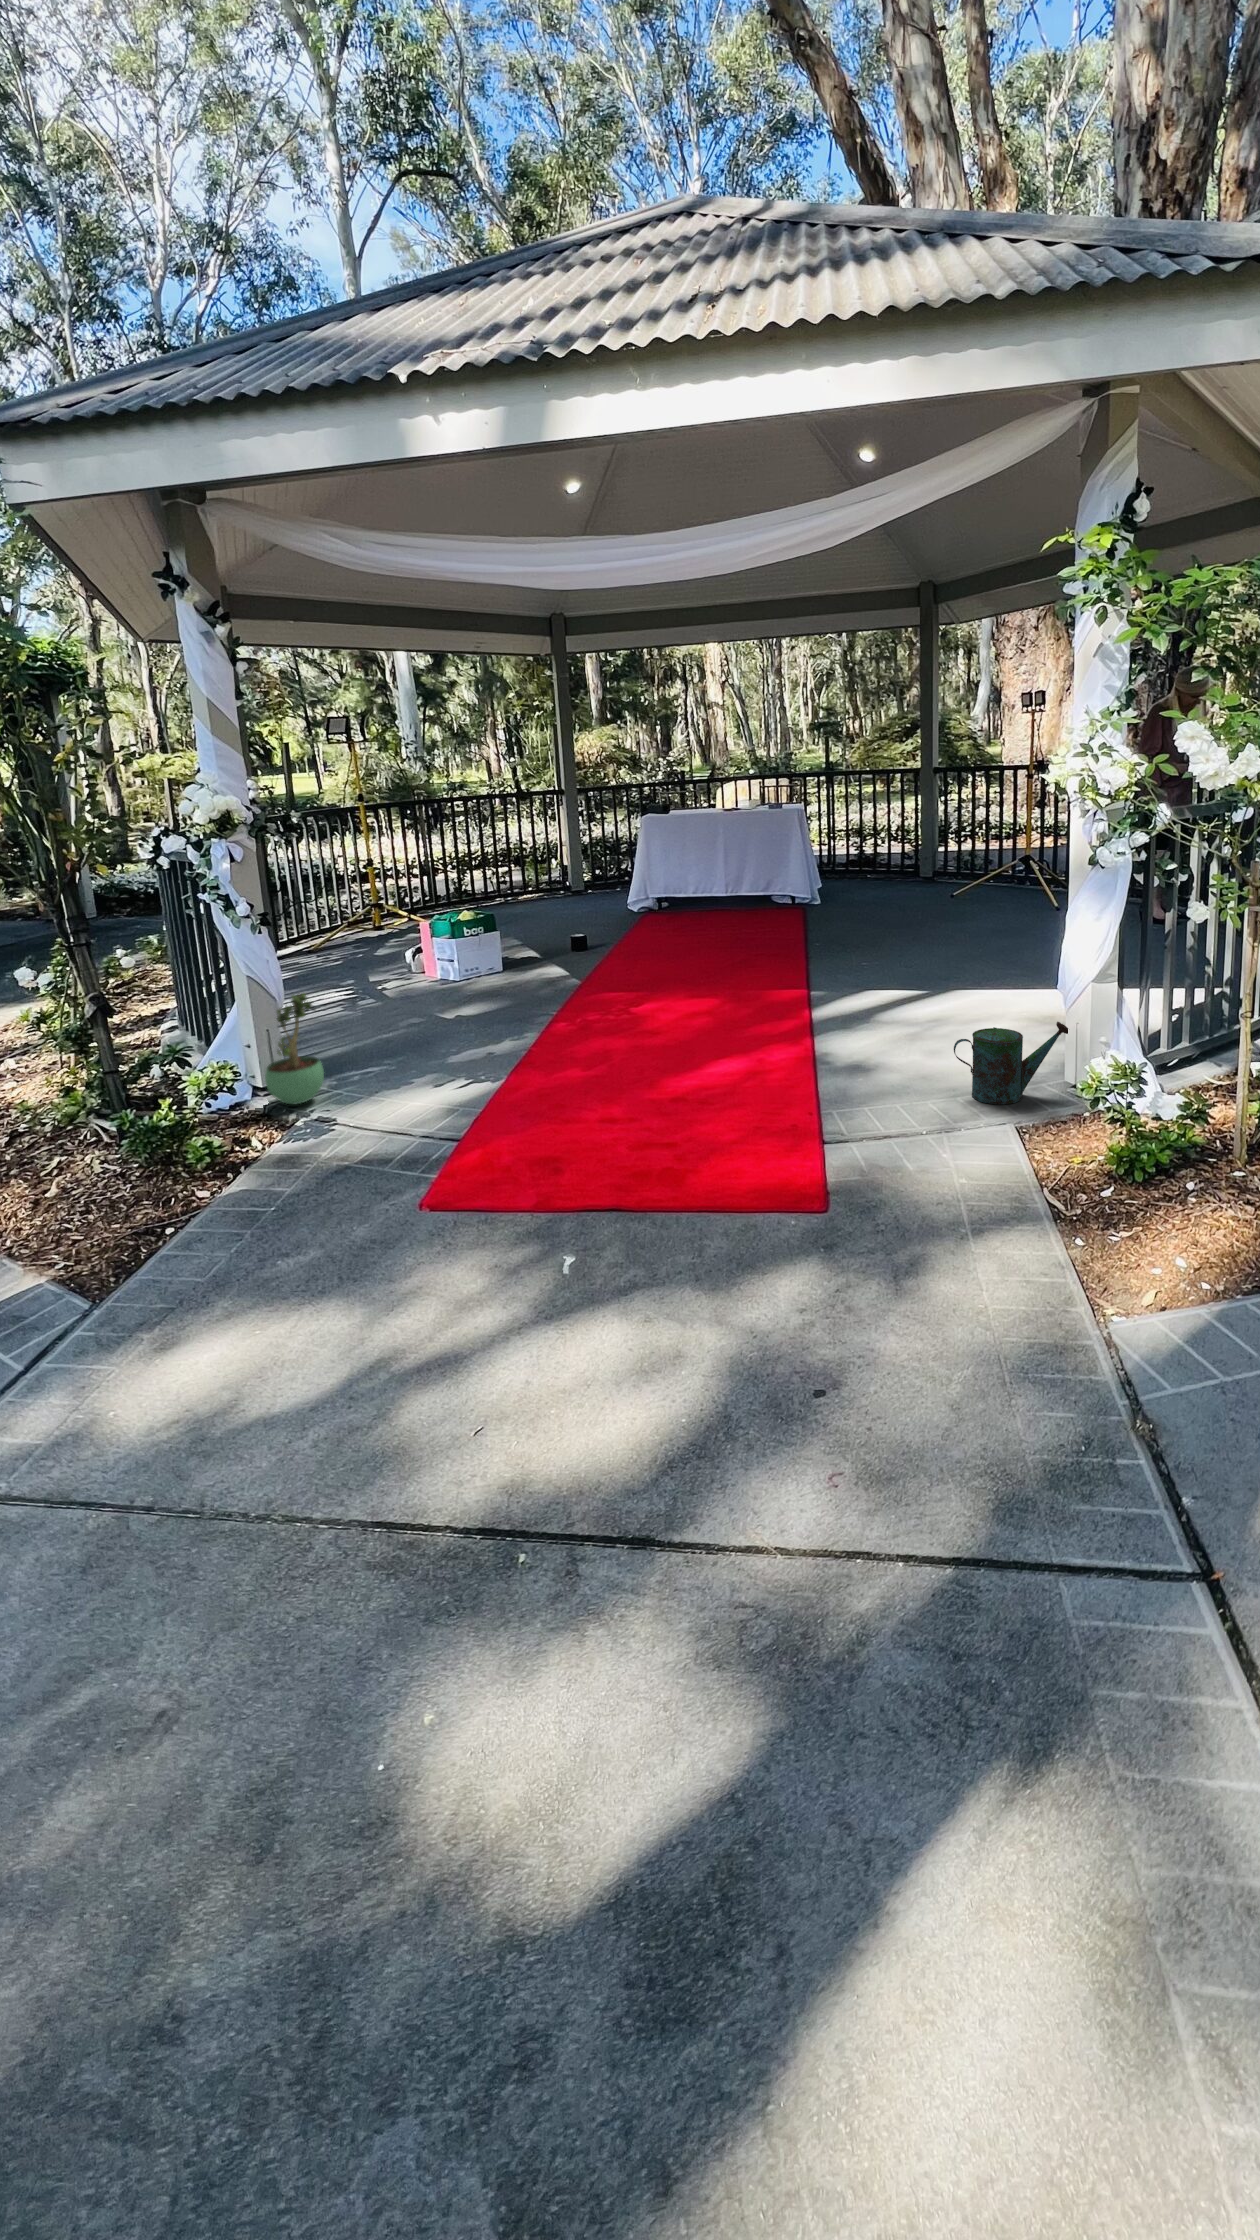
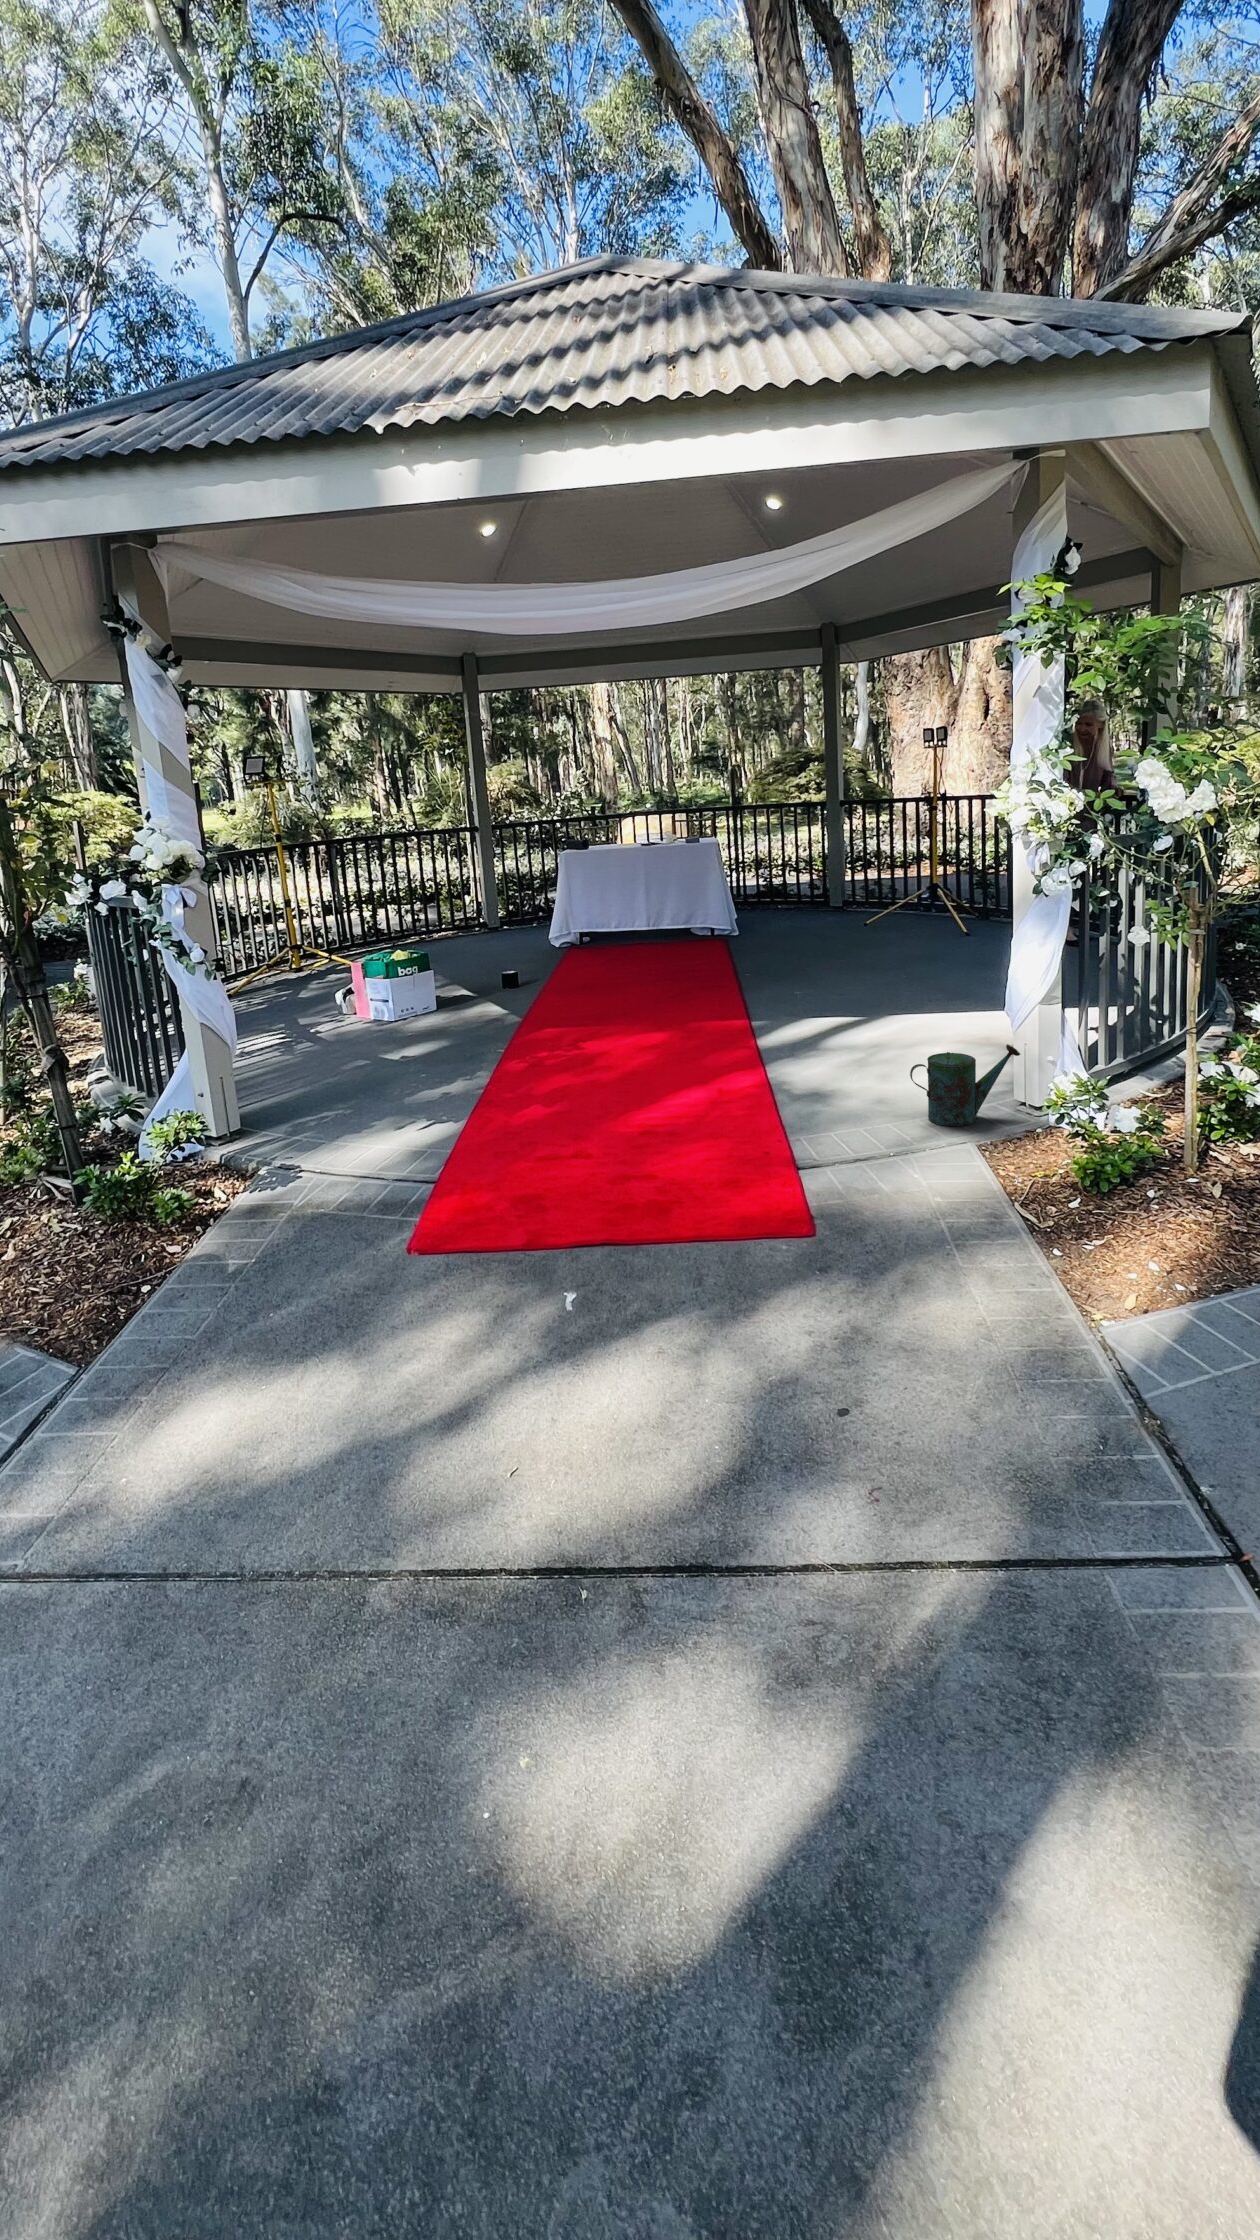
potted plant: present [265,994,324,1104] -> none [217,1040,278,1156]

